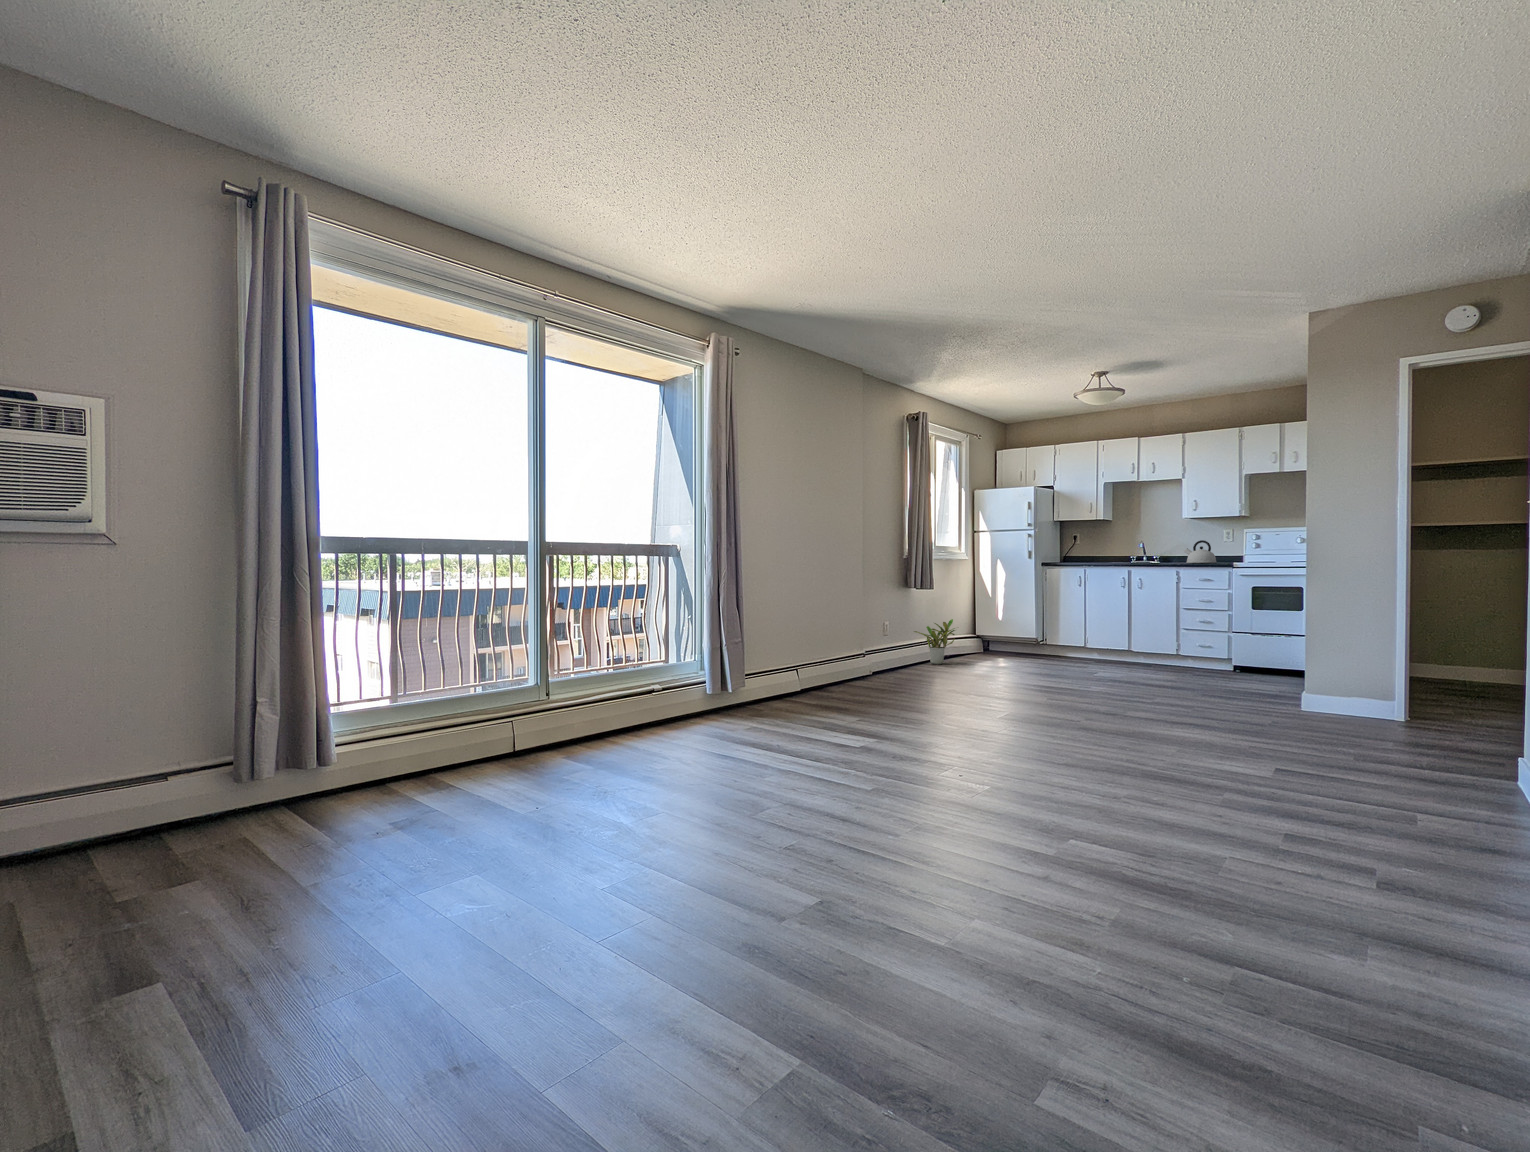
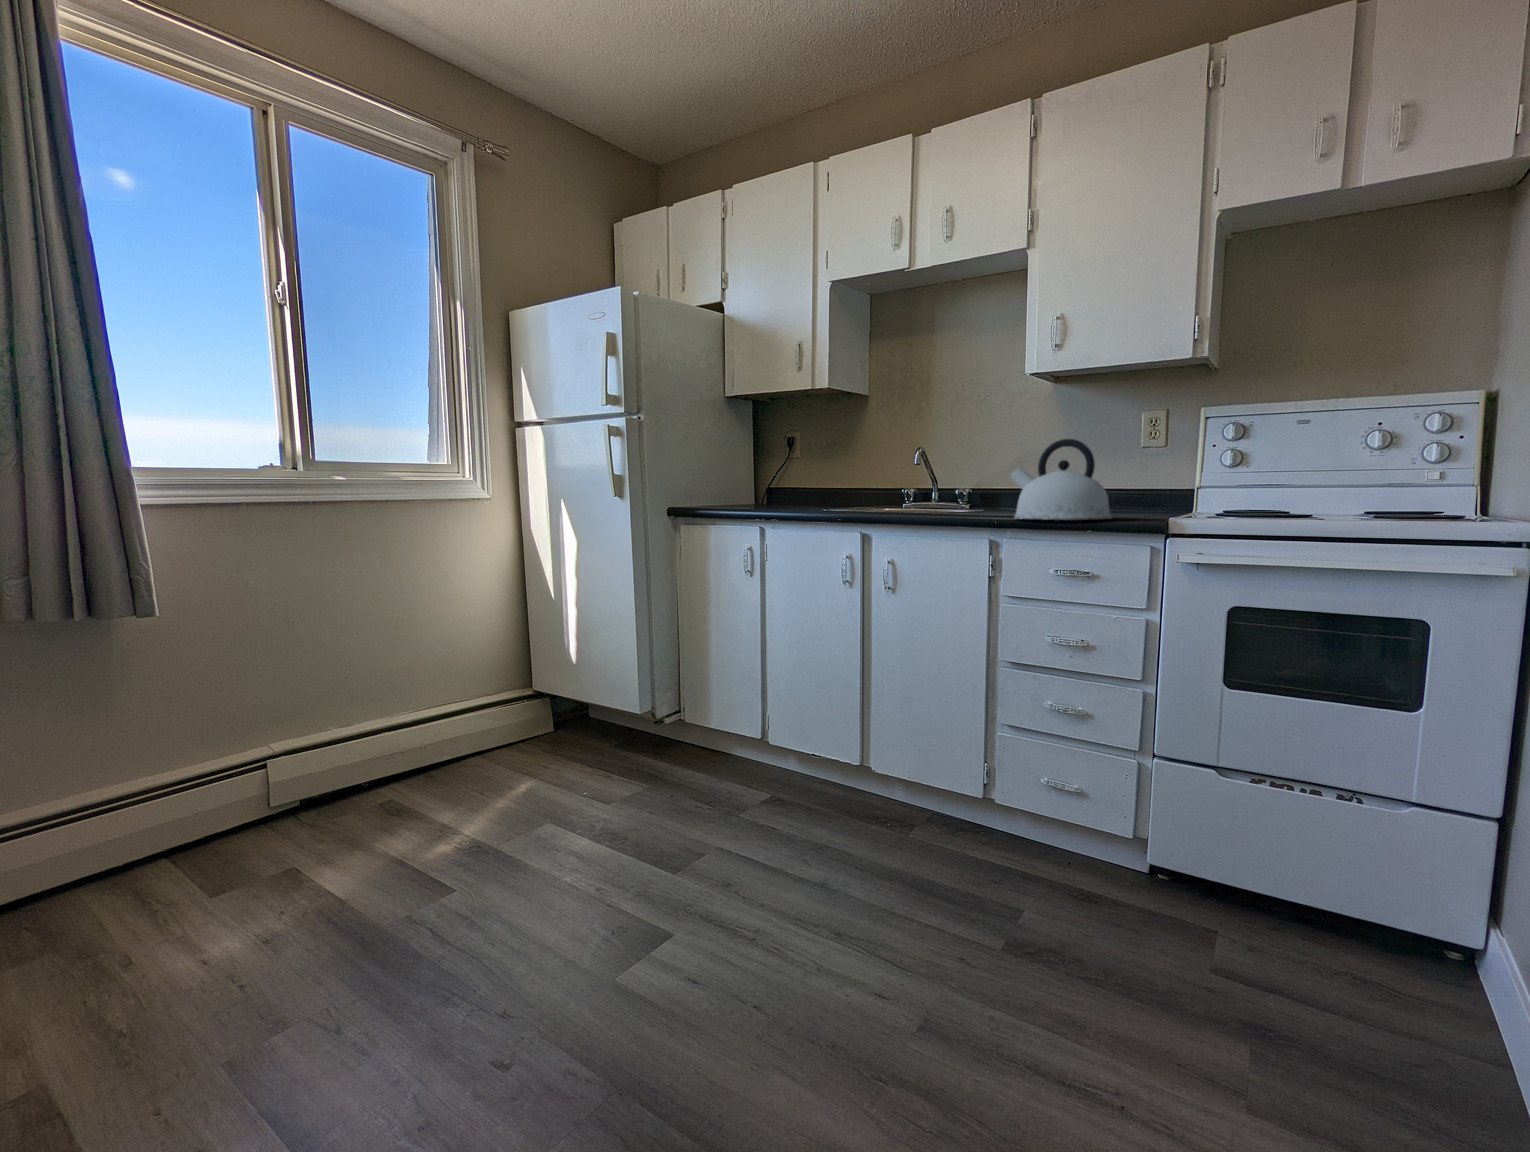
potted plant: present [914,619,955,664] -> none [96,704,320,868]

